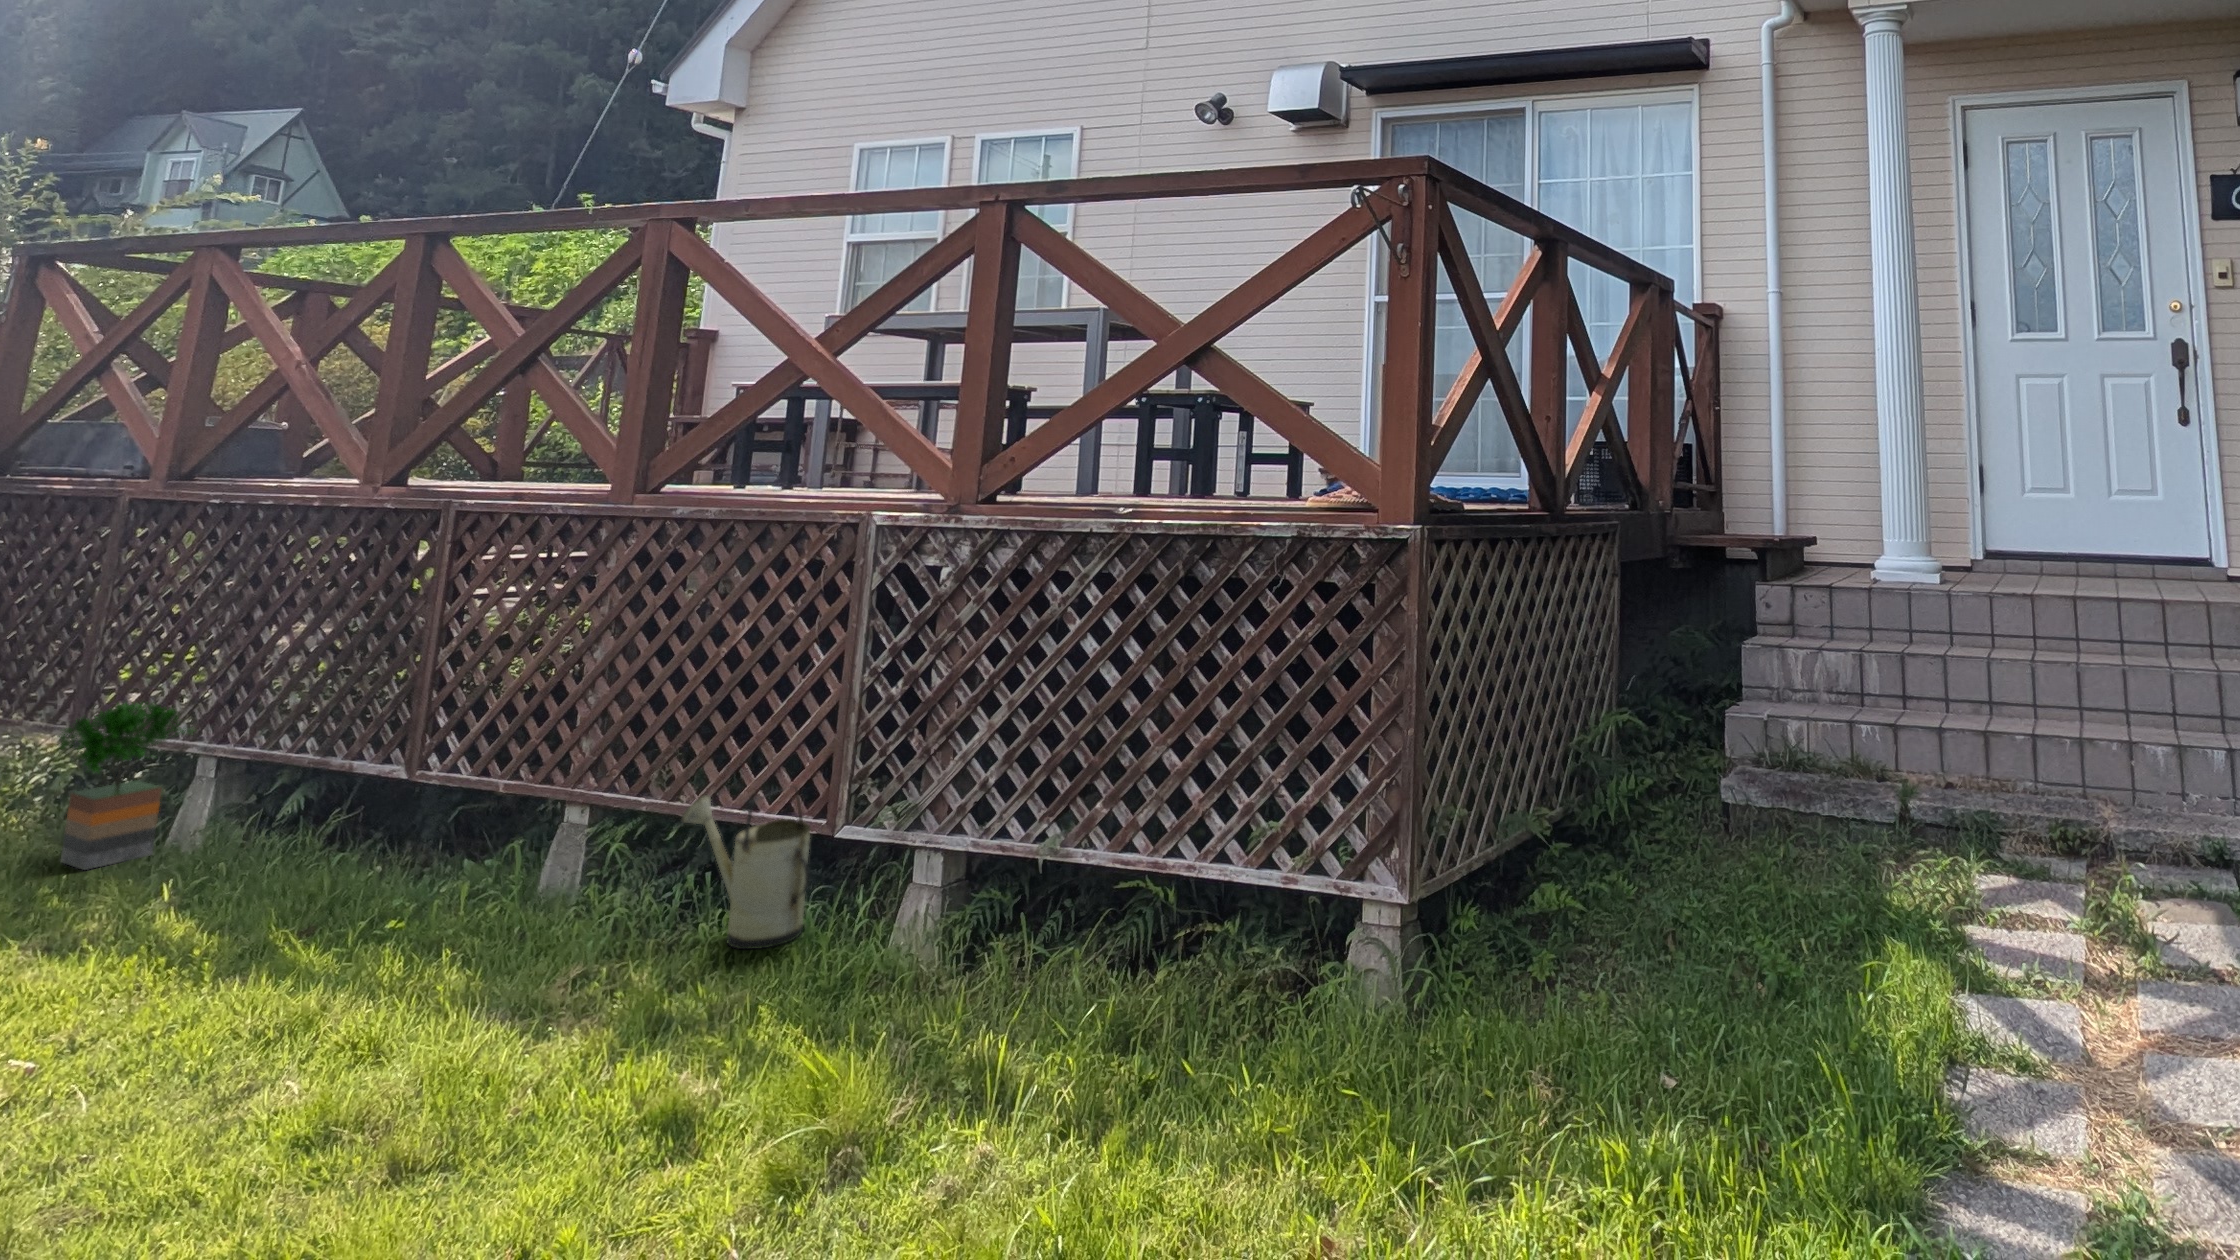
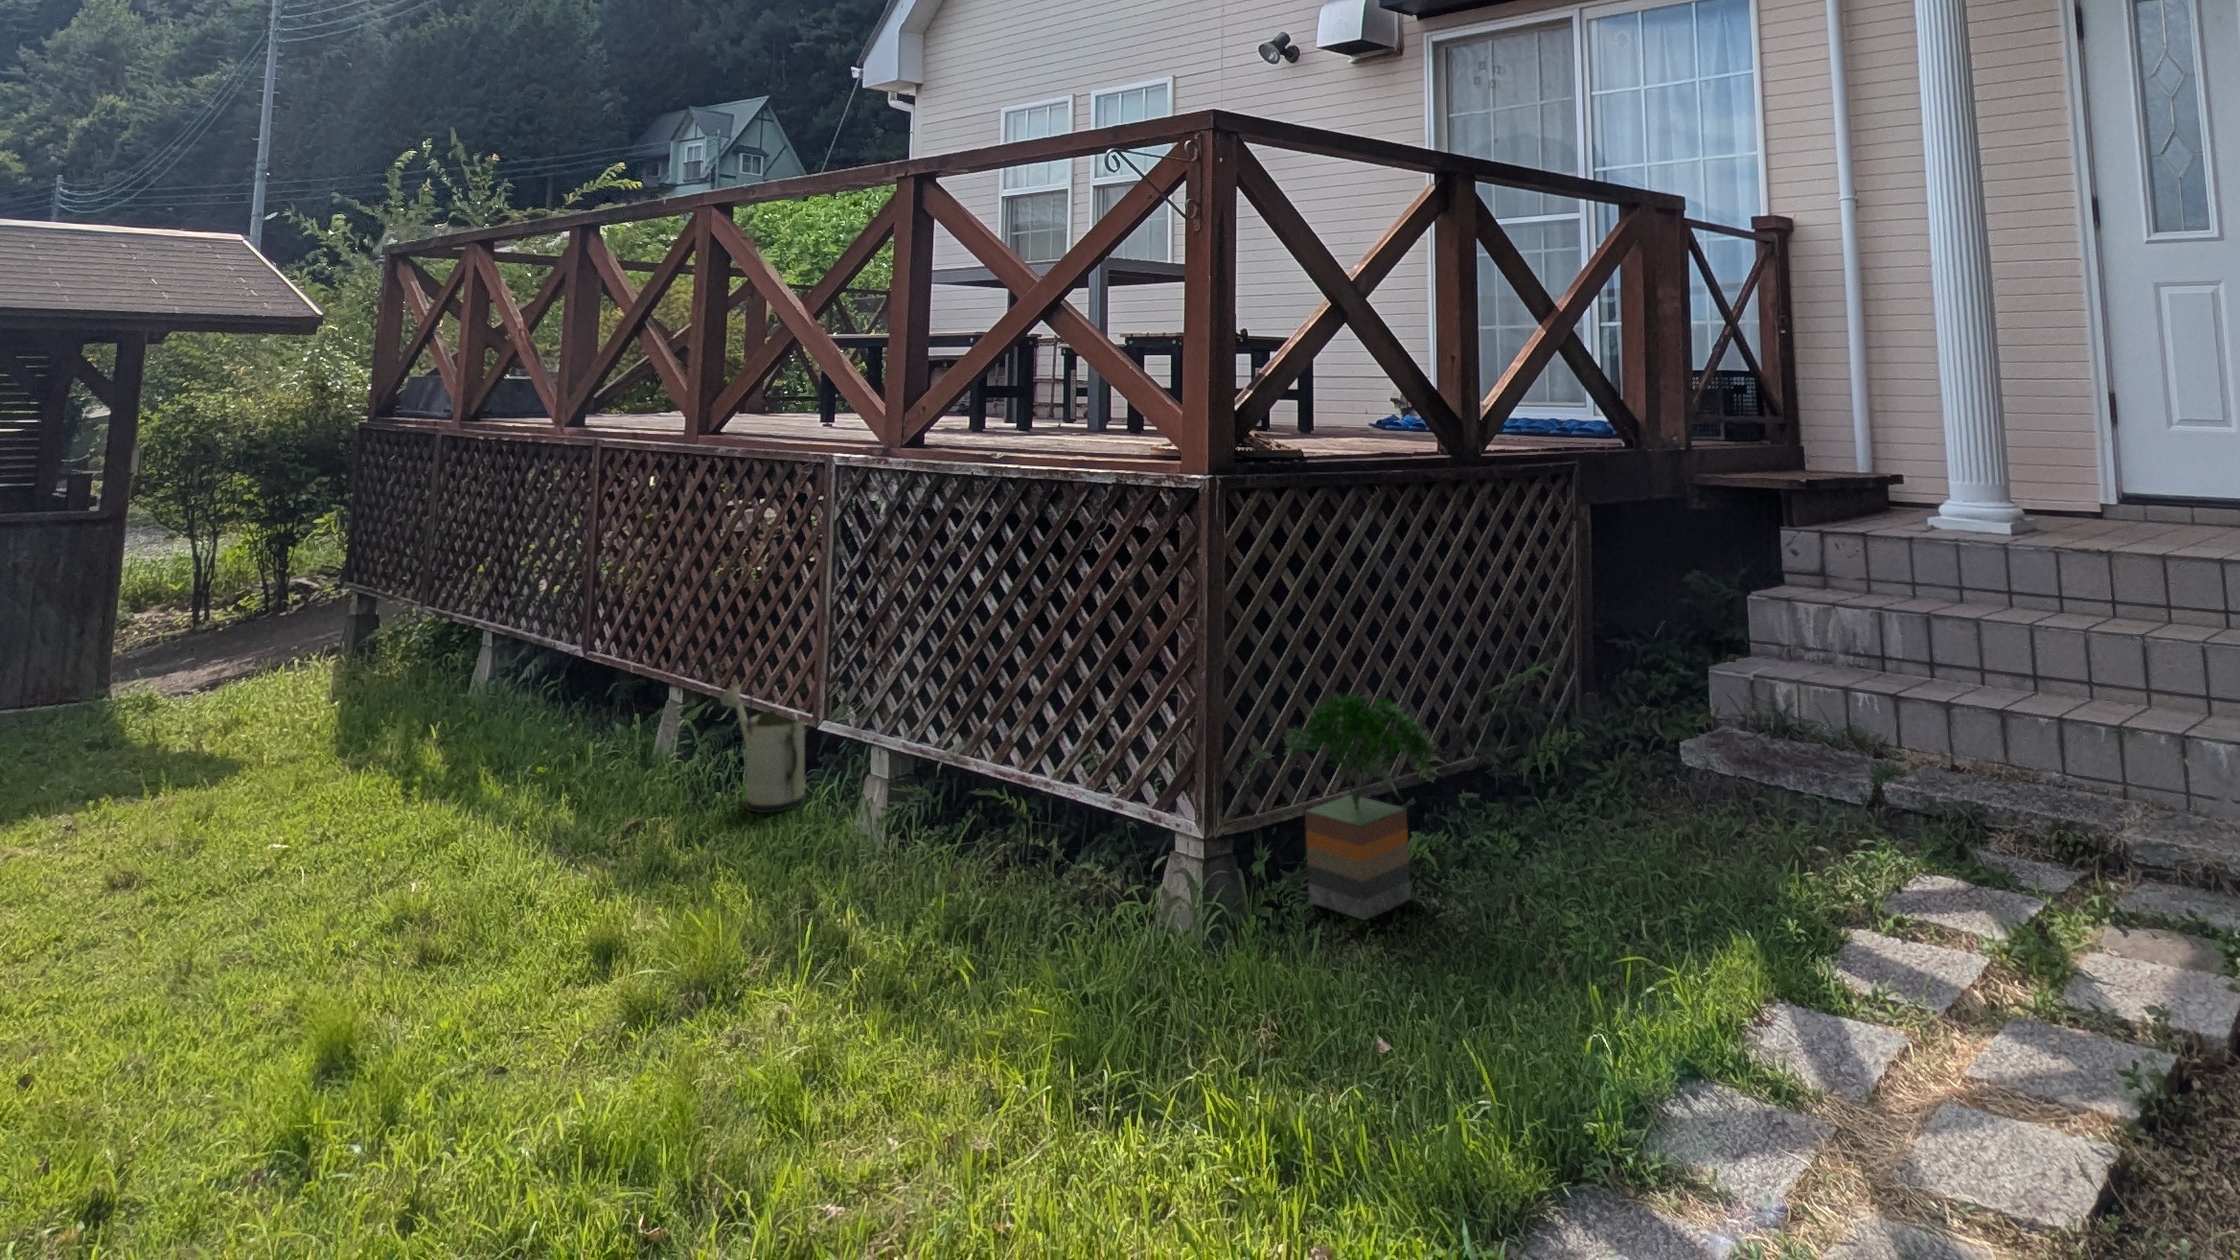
potted tree: present [59,703,193,870] -> present [1286,694,1436,920]

